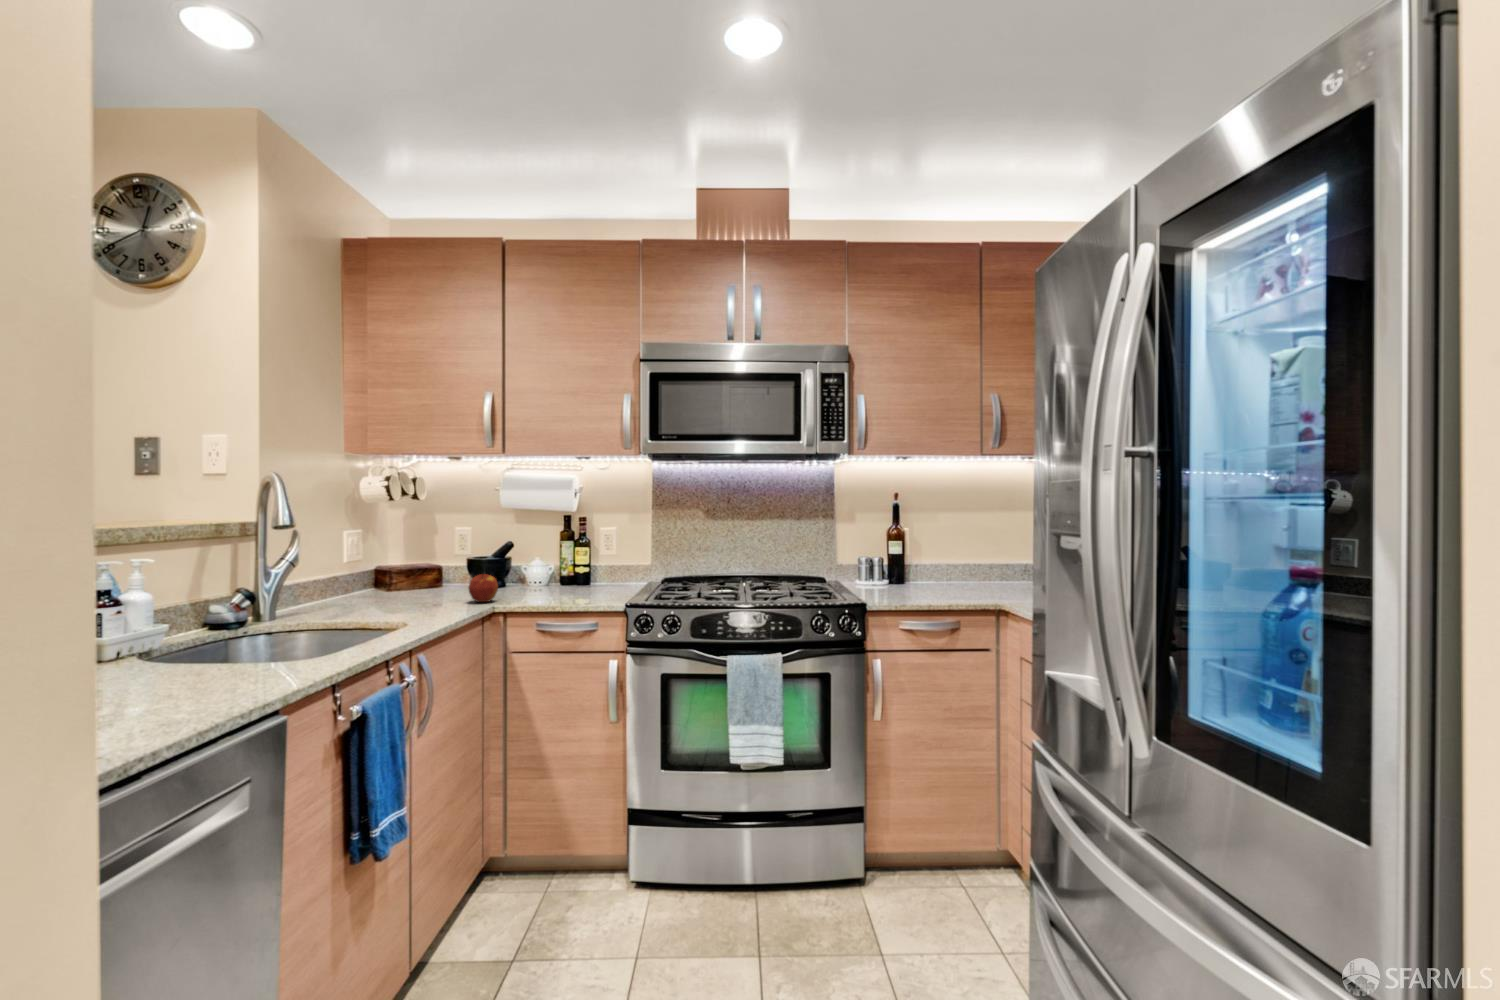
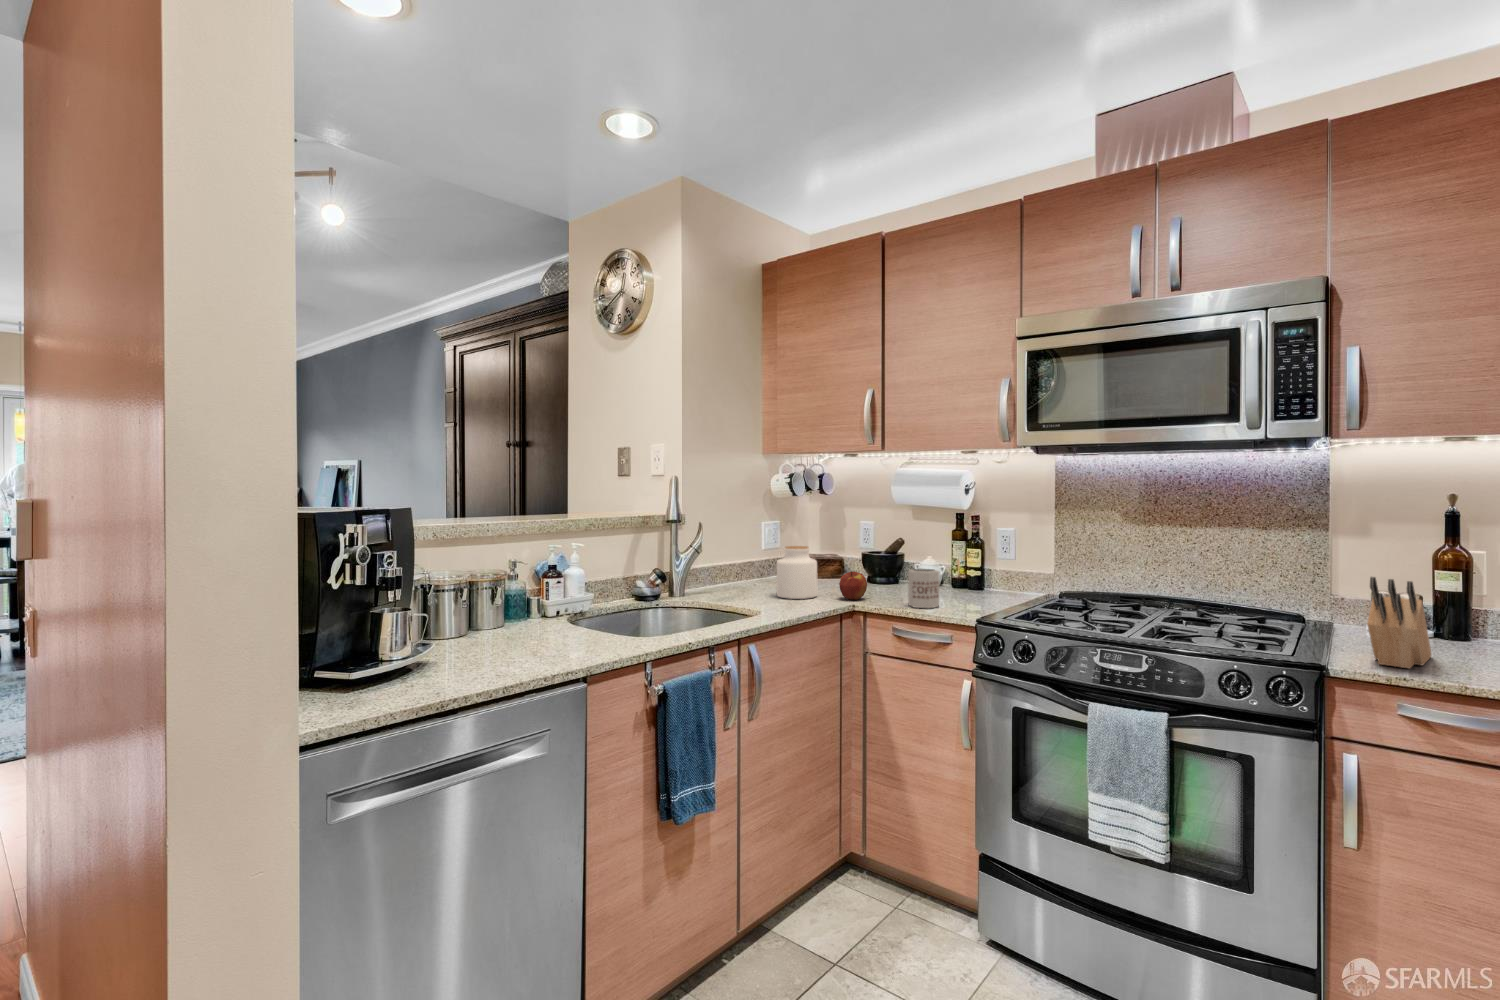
knife block: none [880,543,906,601] -> present [1367,577,1431,668]
jar: none [394,552,442,608] -> present [777,546,817,599]
mug: none [545,565,575,602] -> present [908,569,939,608]

